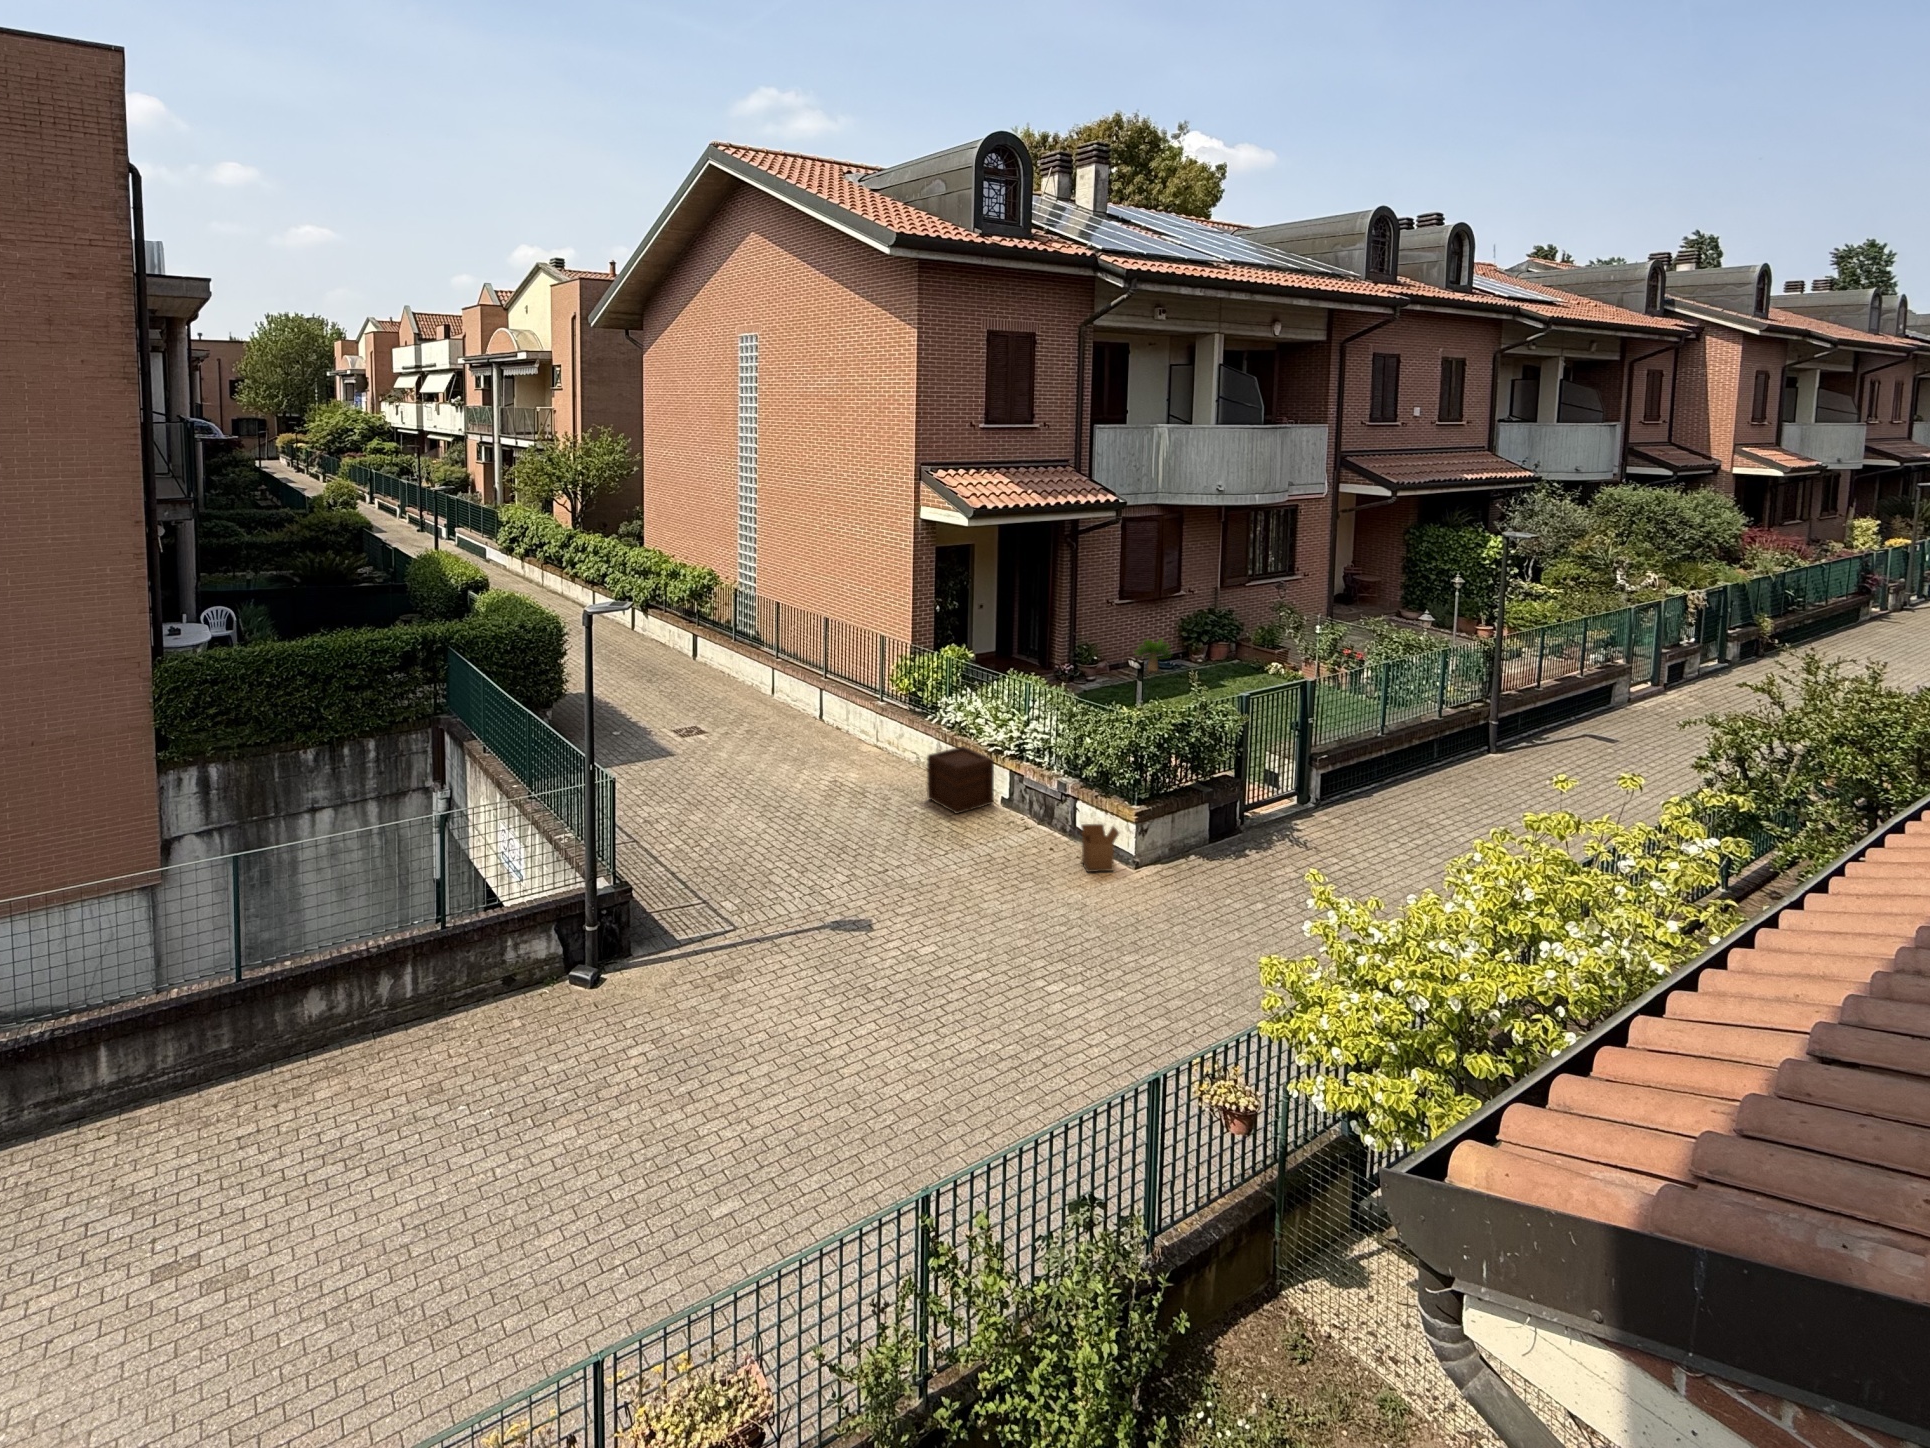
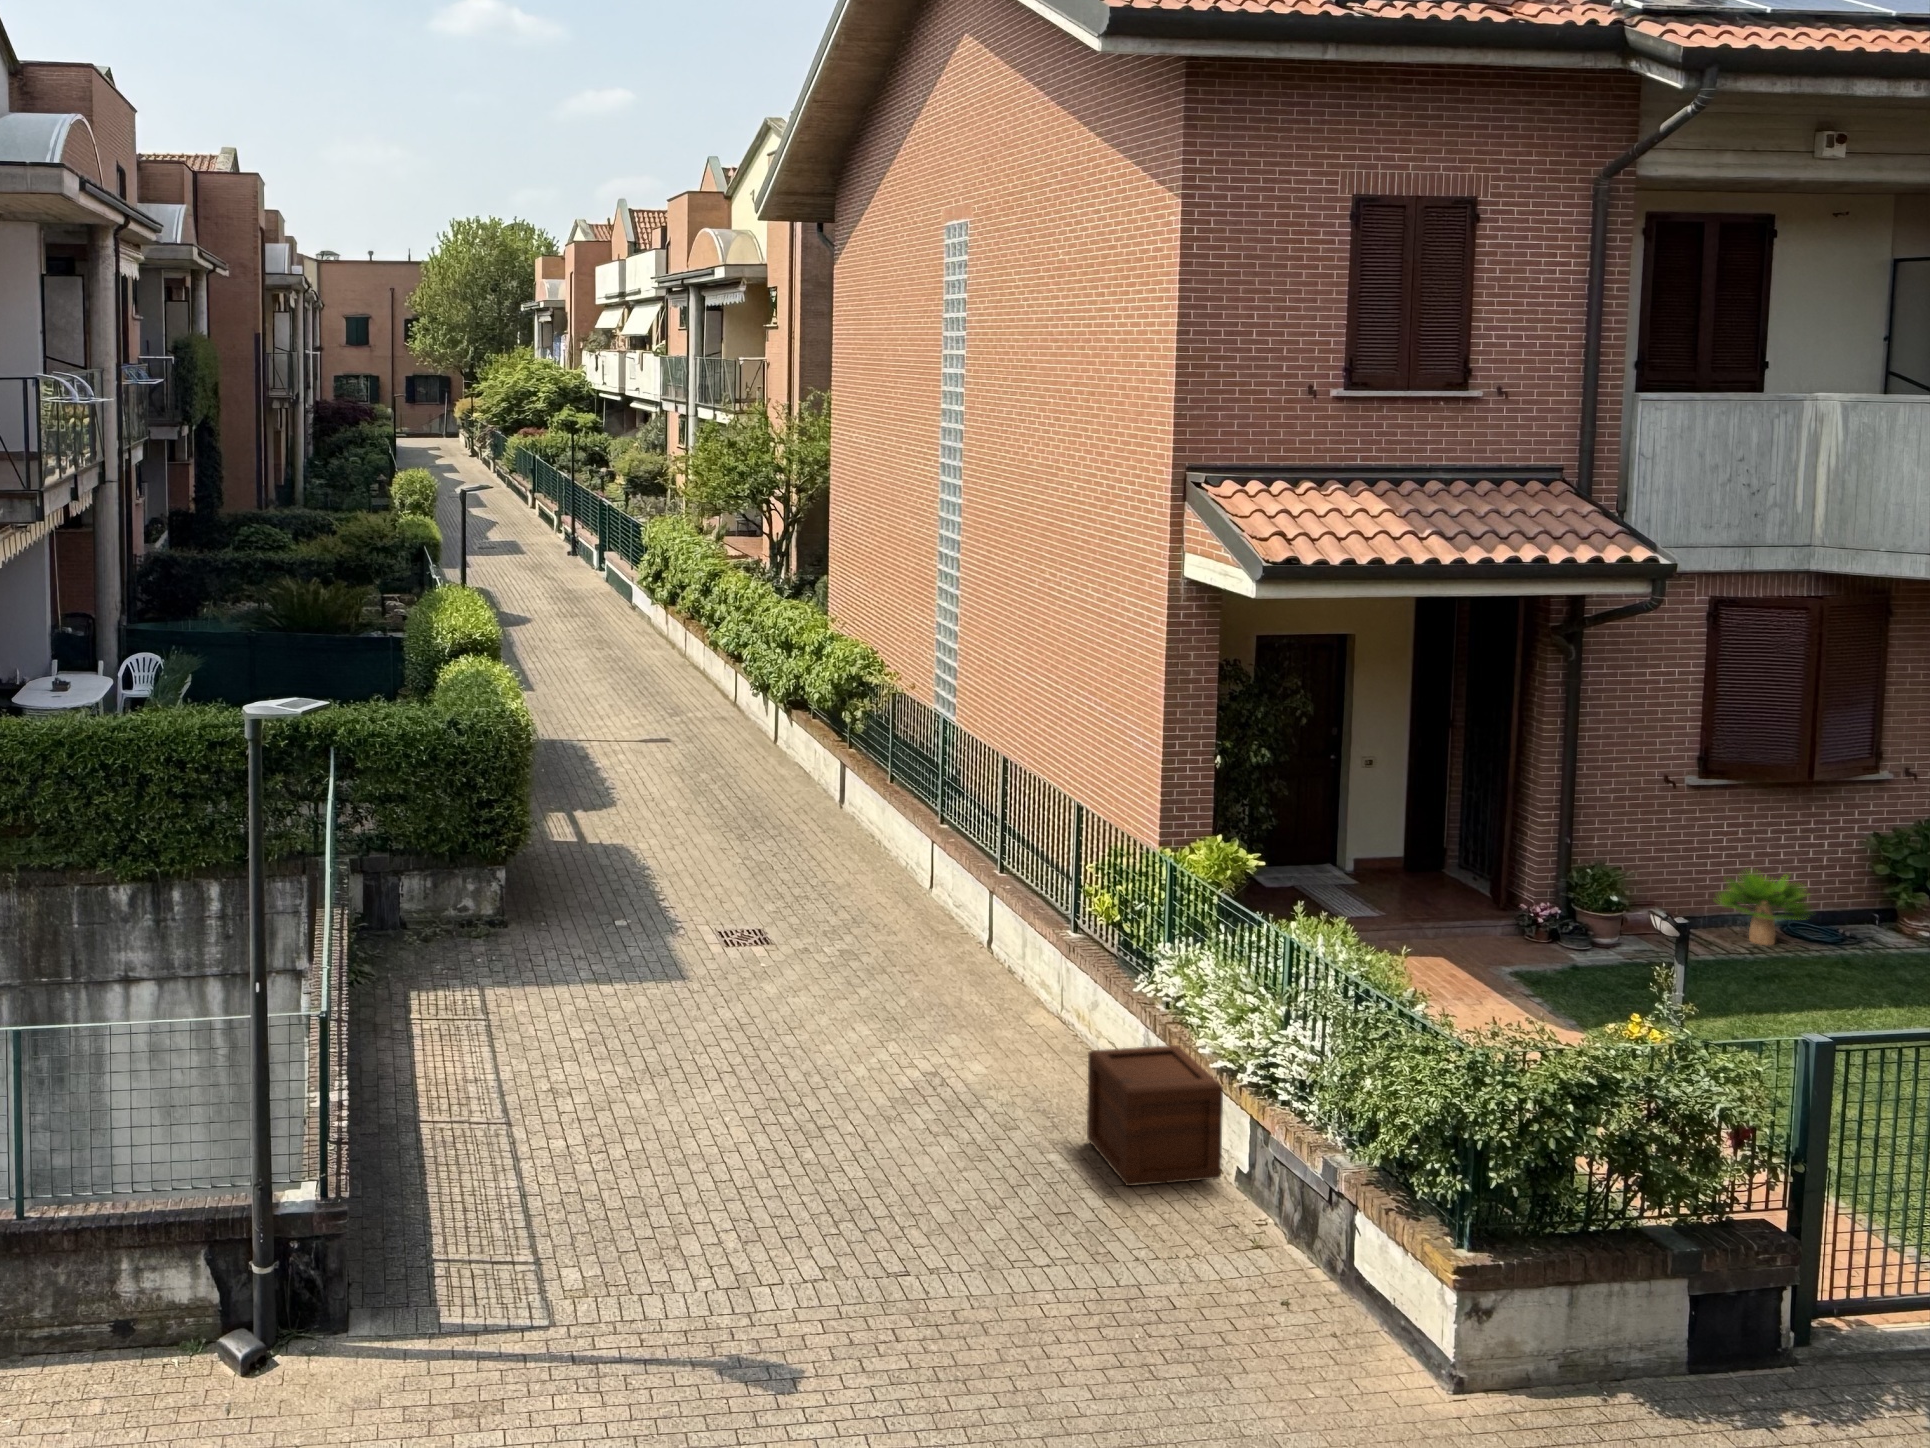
cardboard box: present [1081,824,1119,872] -> none [1327,1272,1423,1399]

